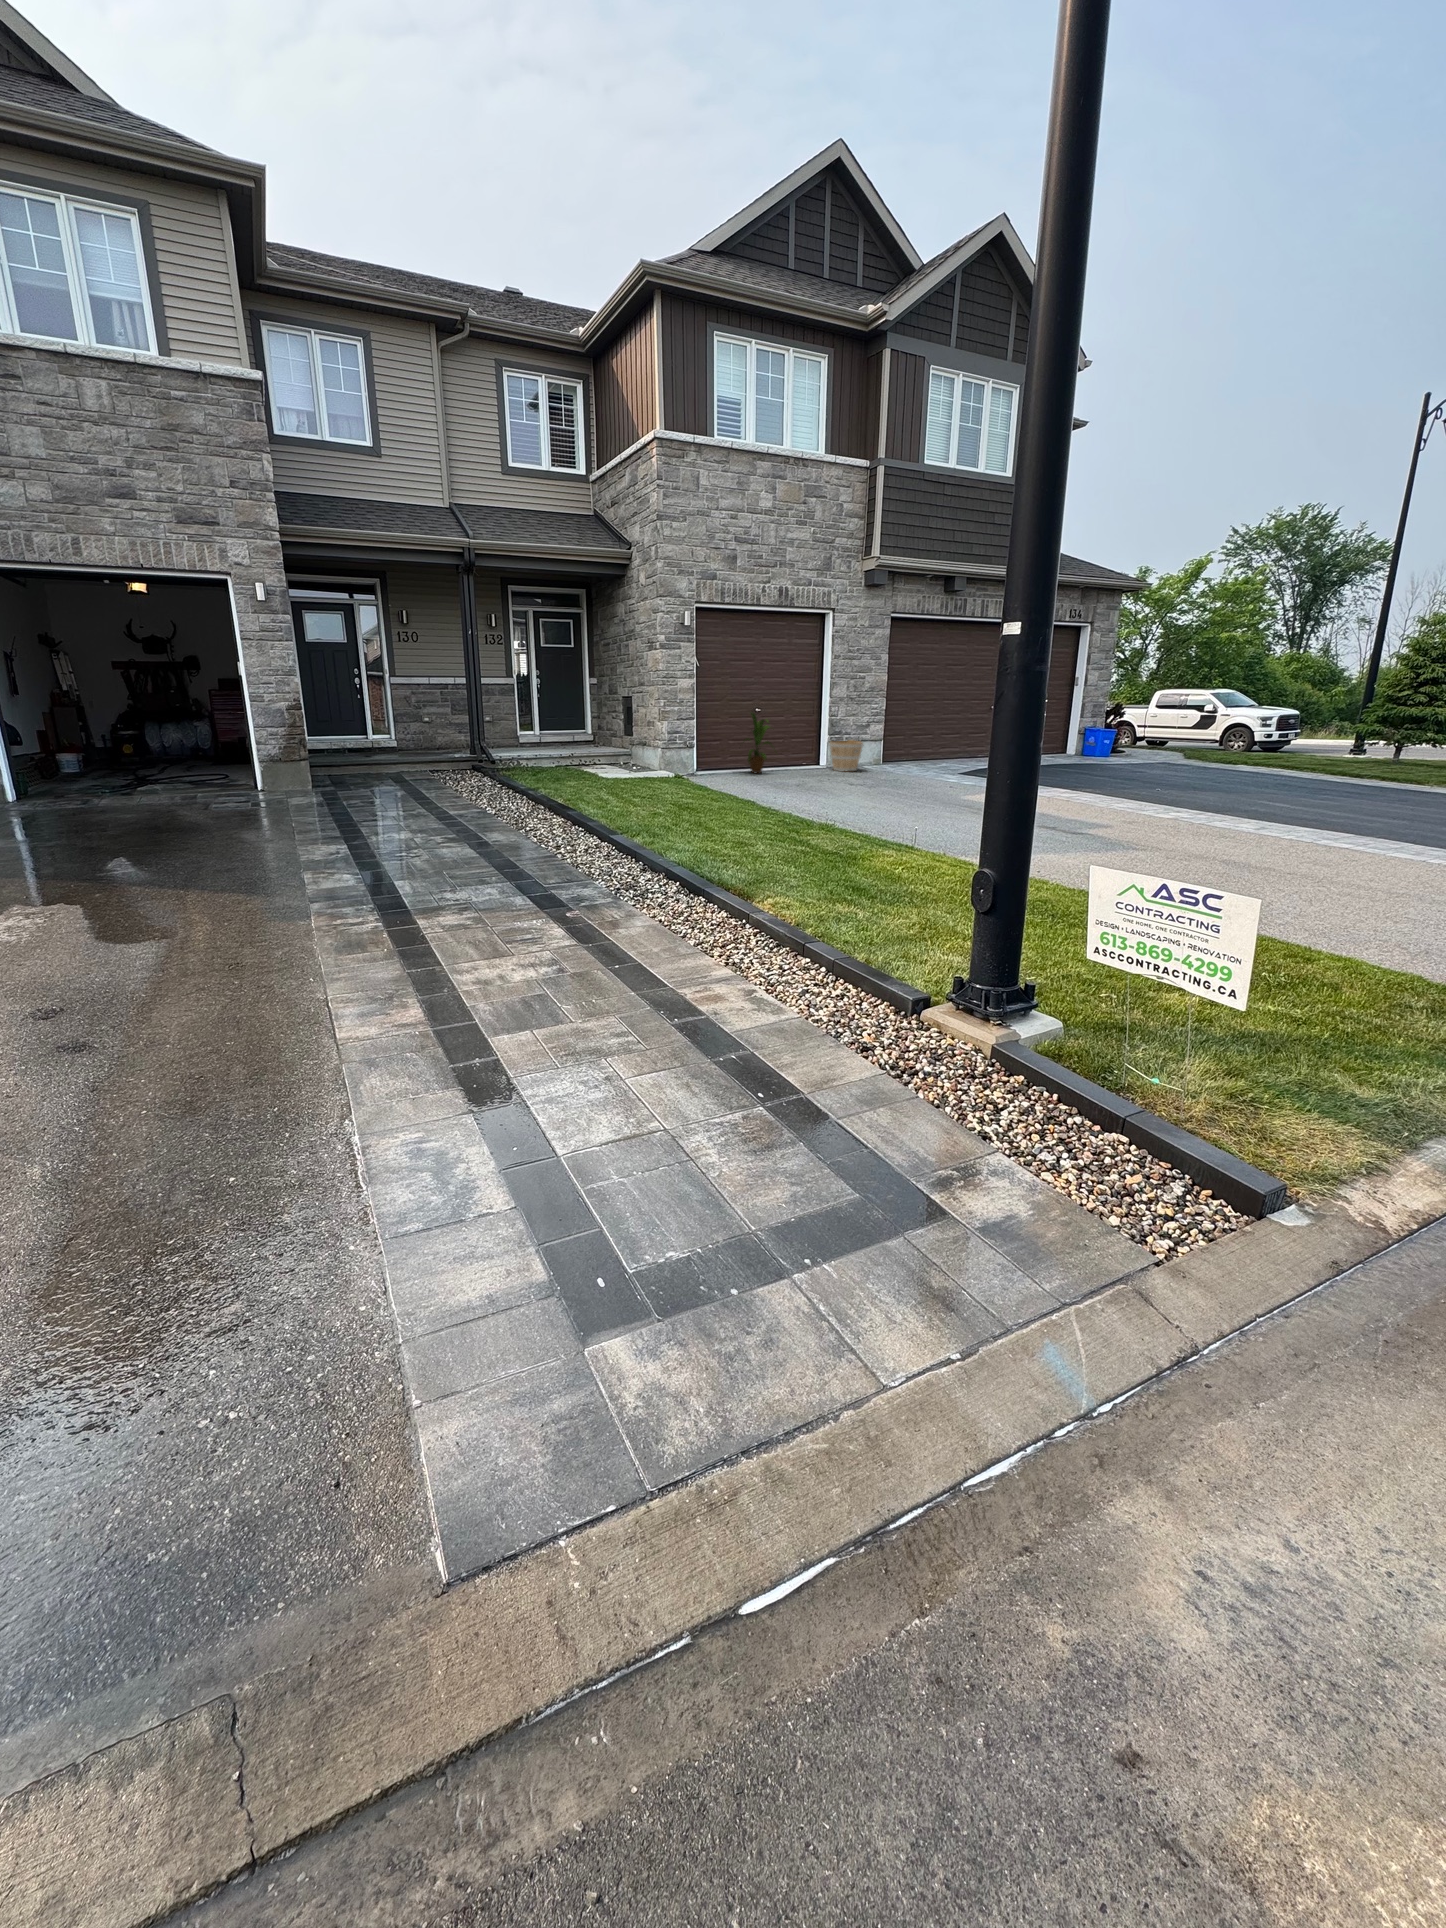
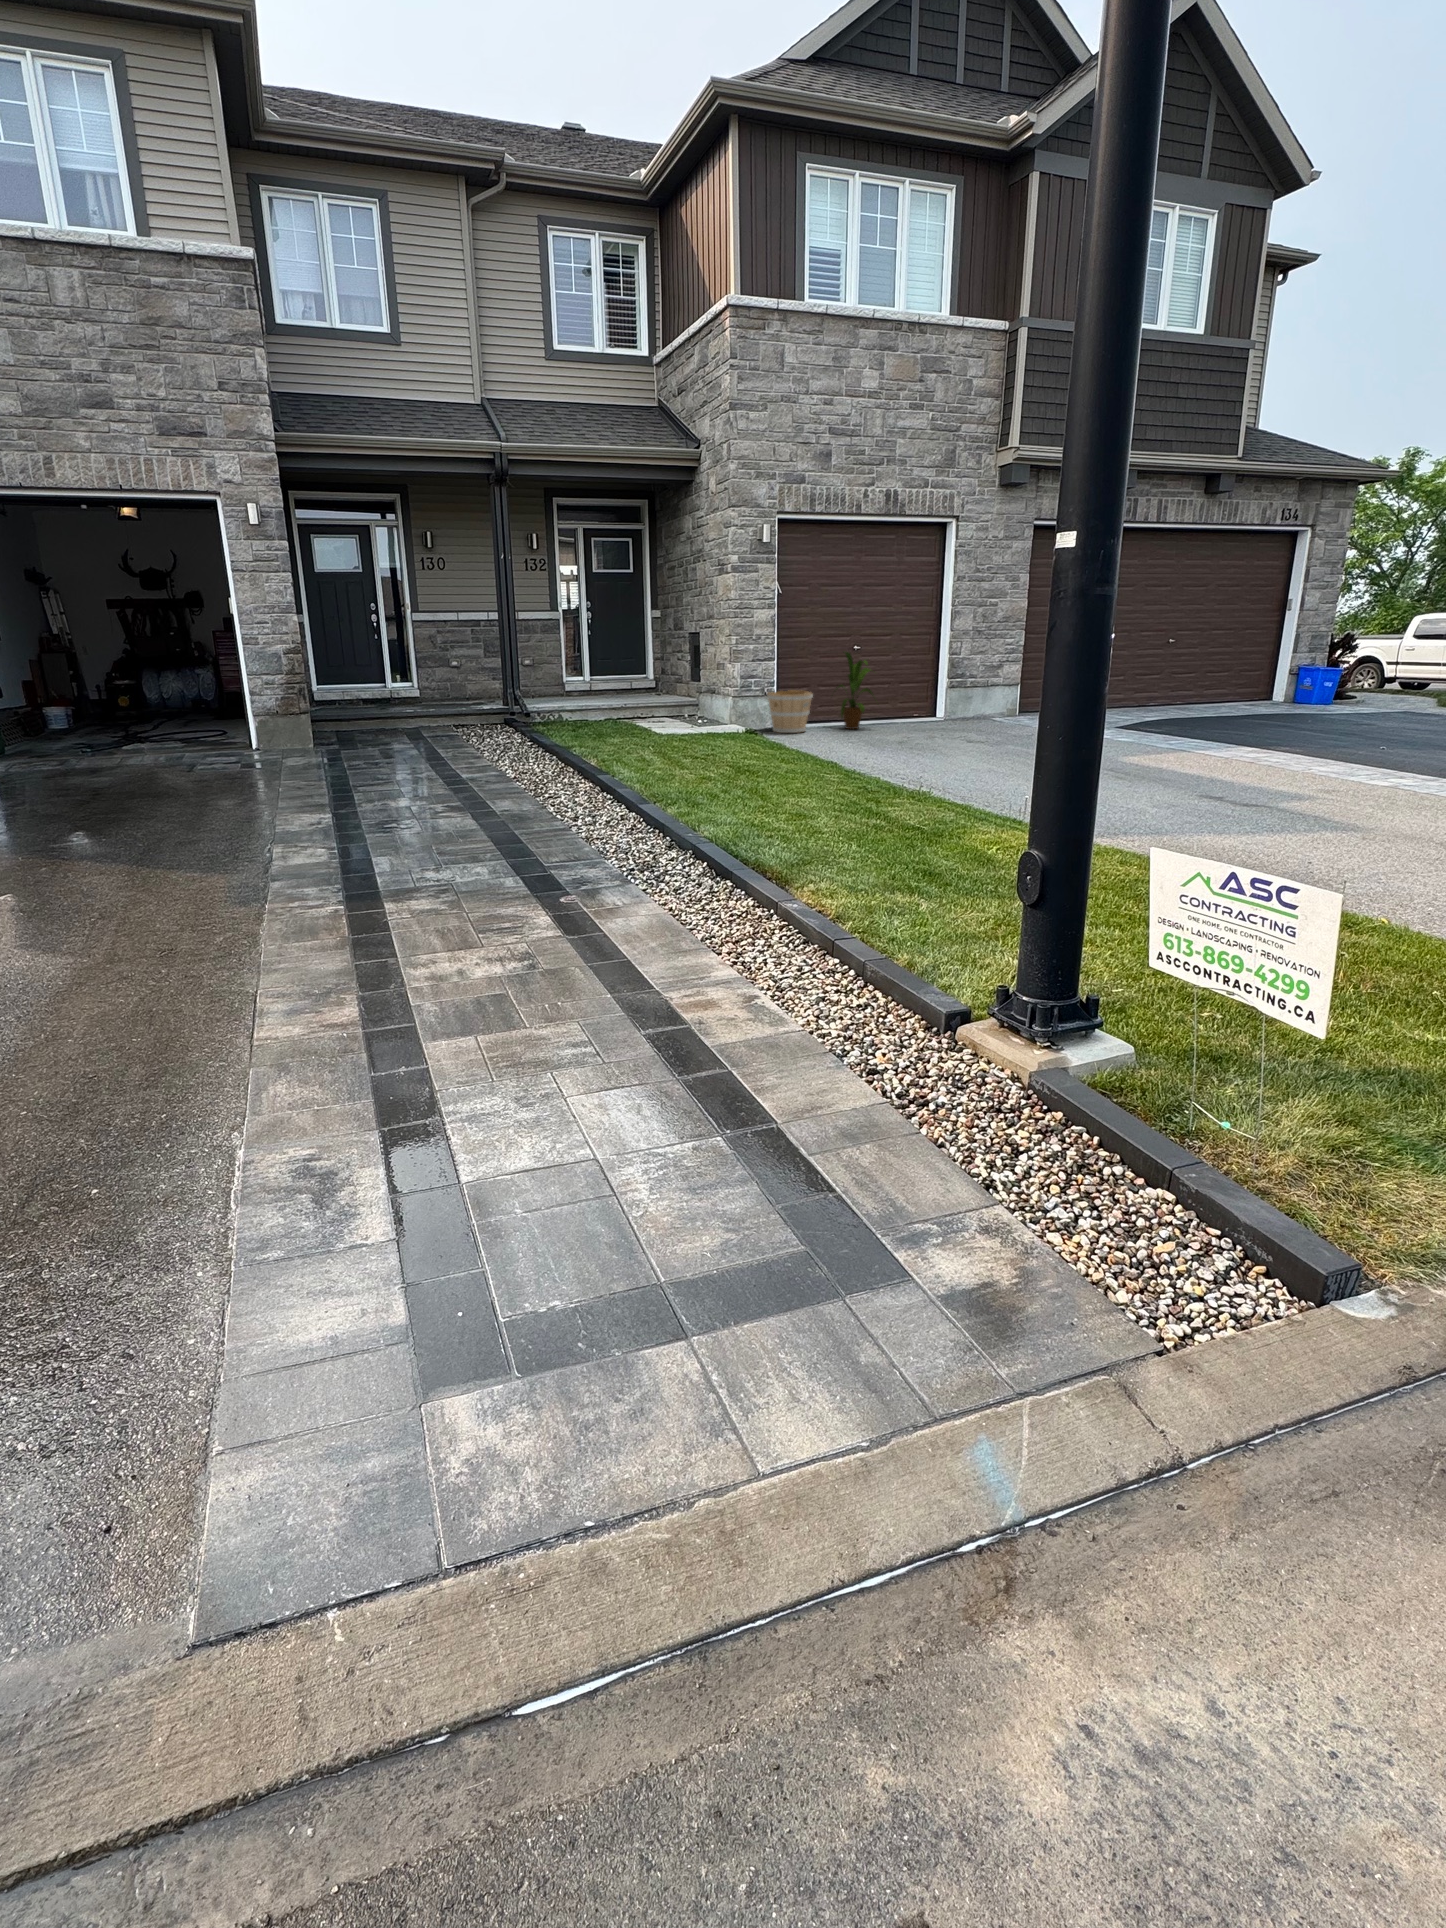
wooden bucket: present [830,740,863,771] -> present [767,690,813,733]

